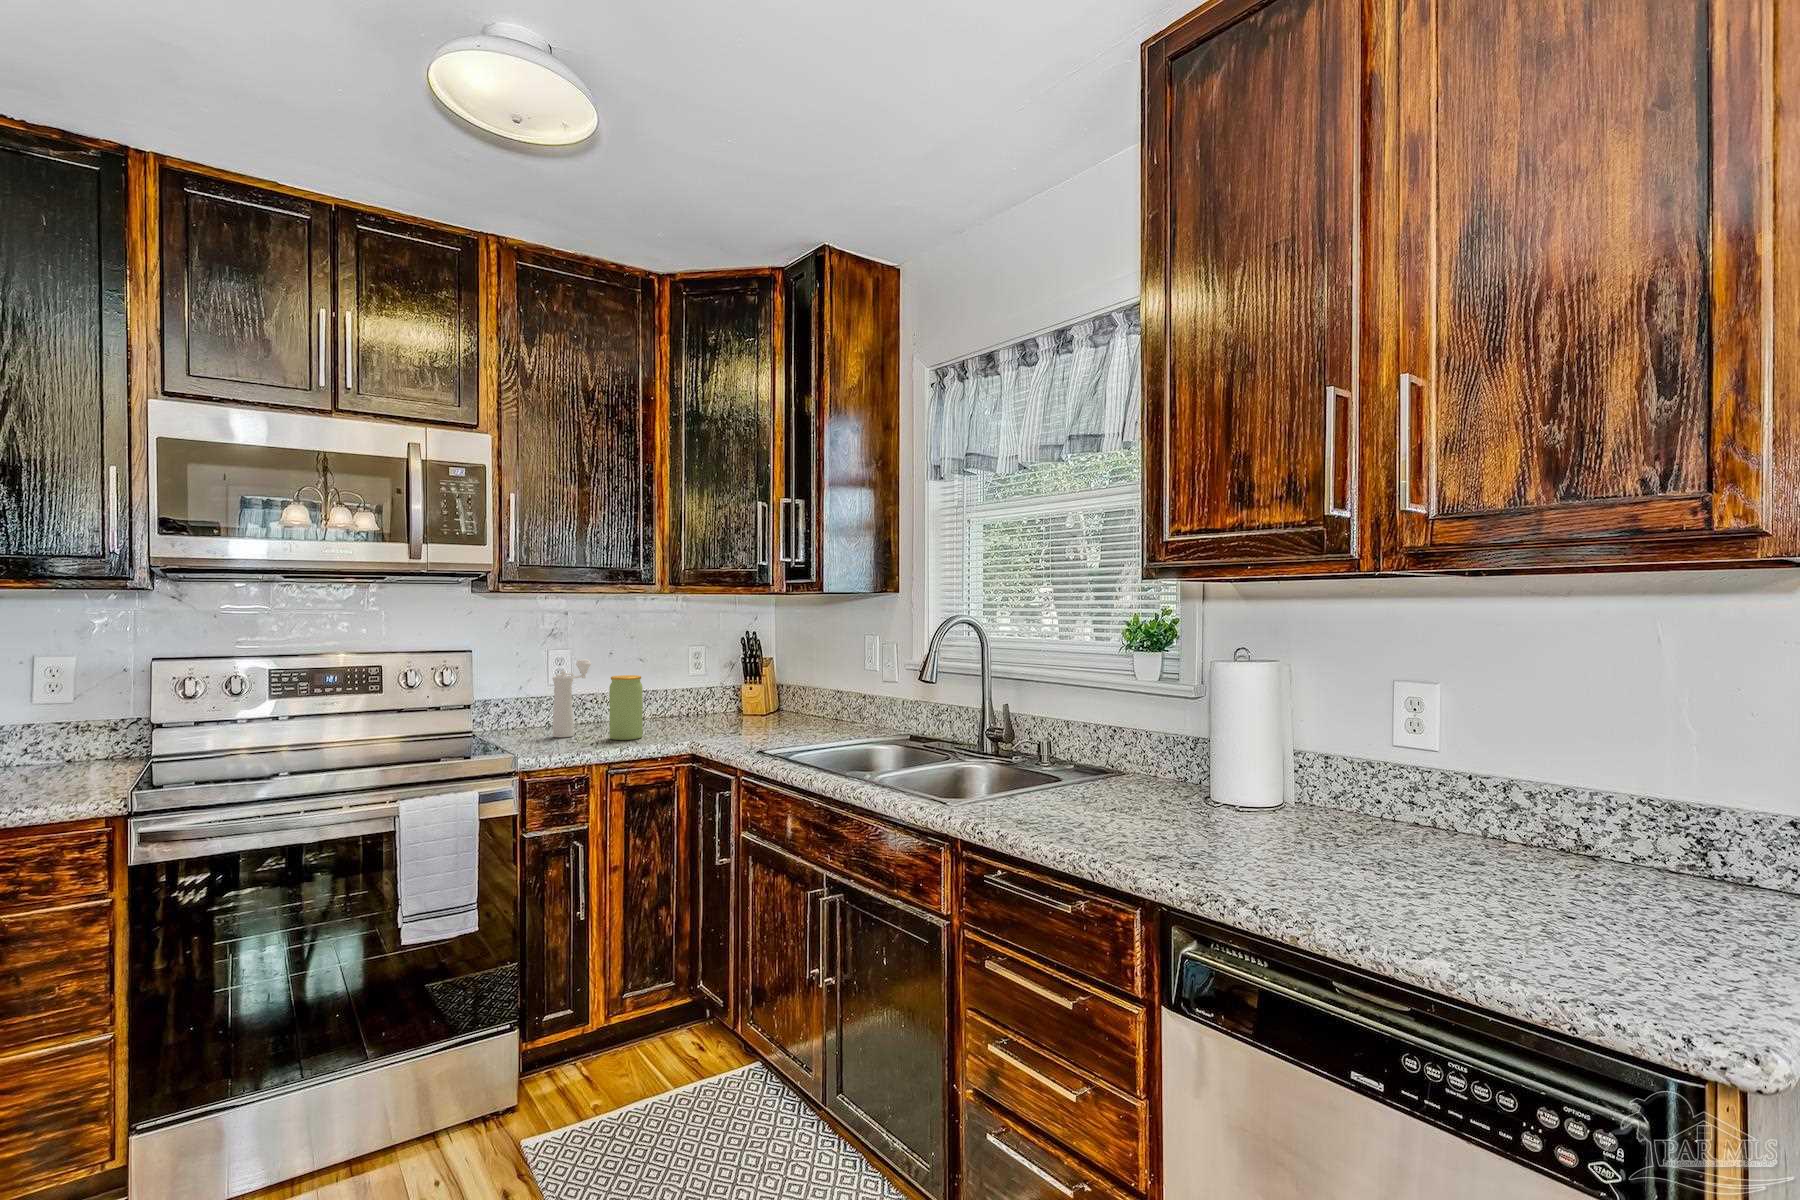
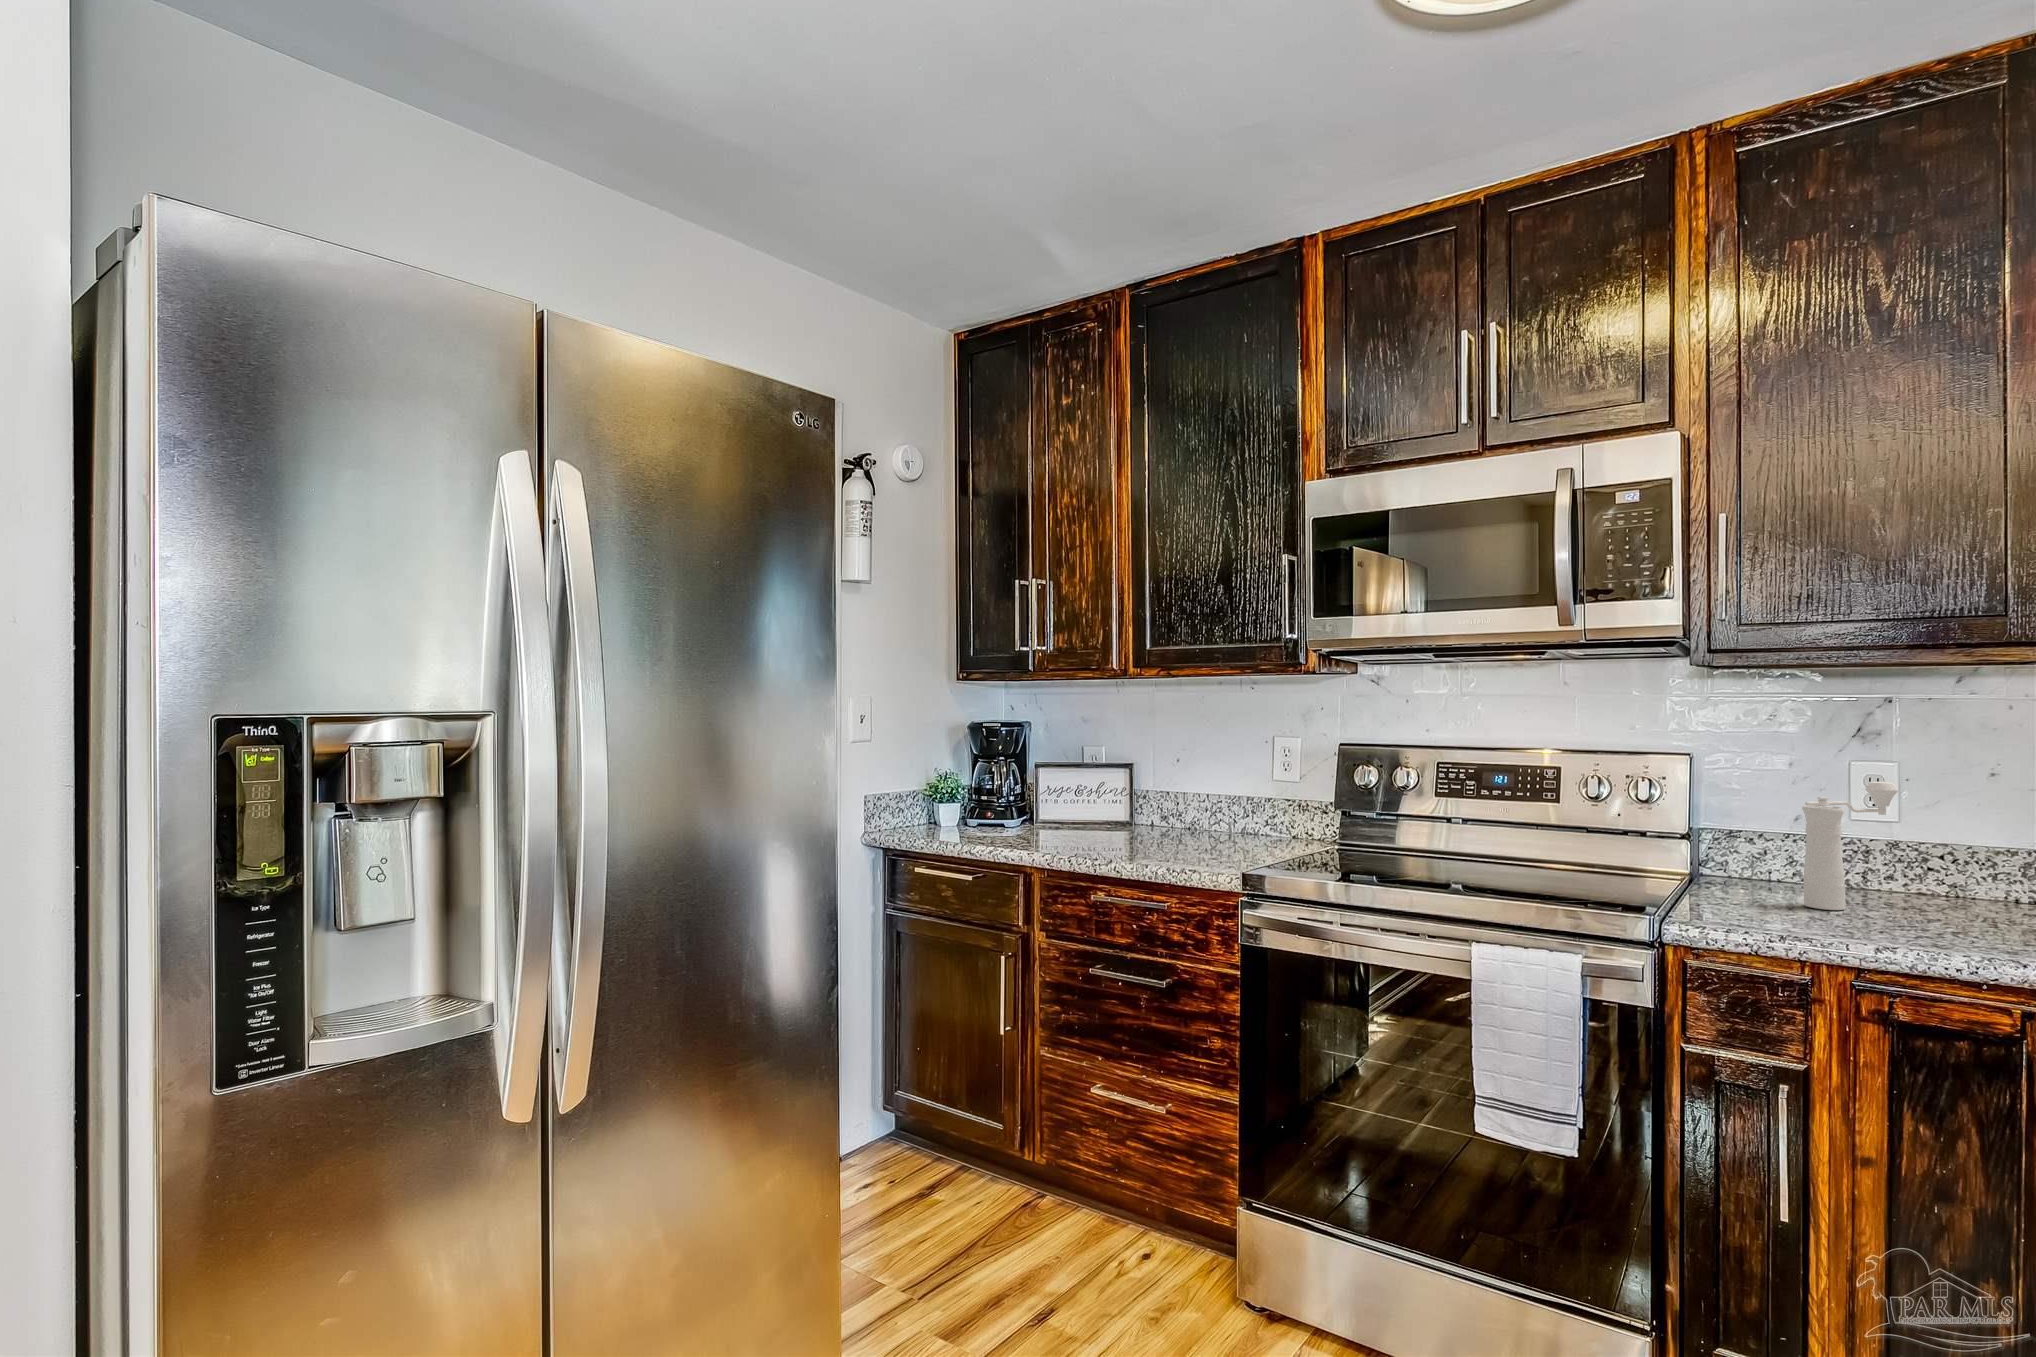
jar: present [609,675,643,740] -> none [1897,814,1975,938]

